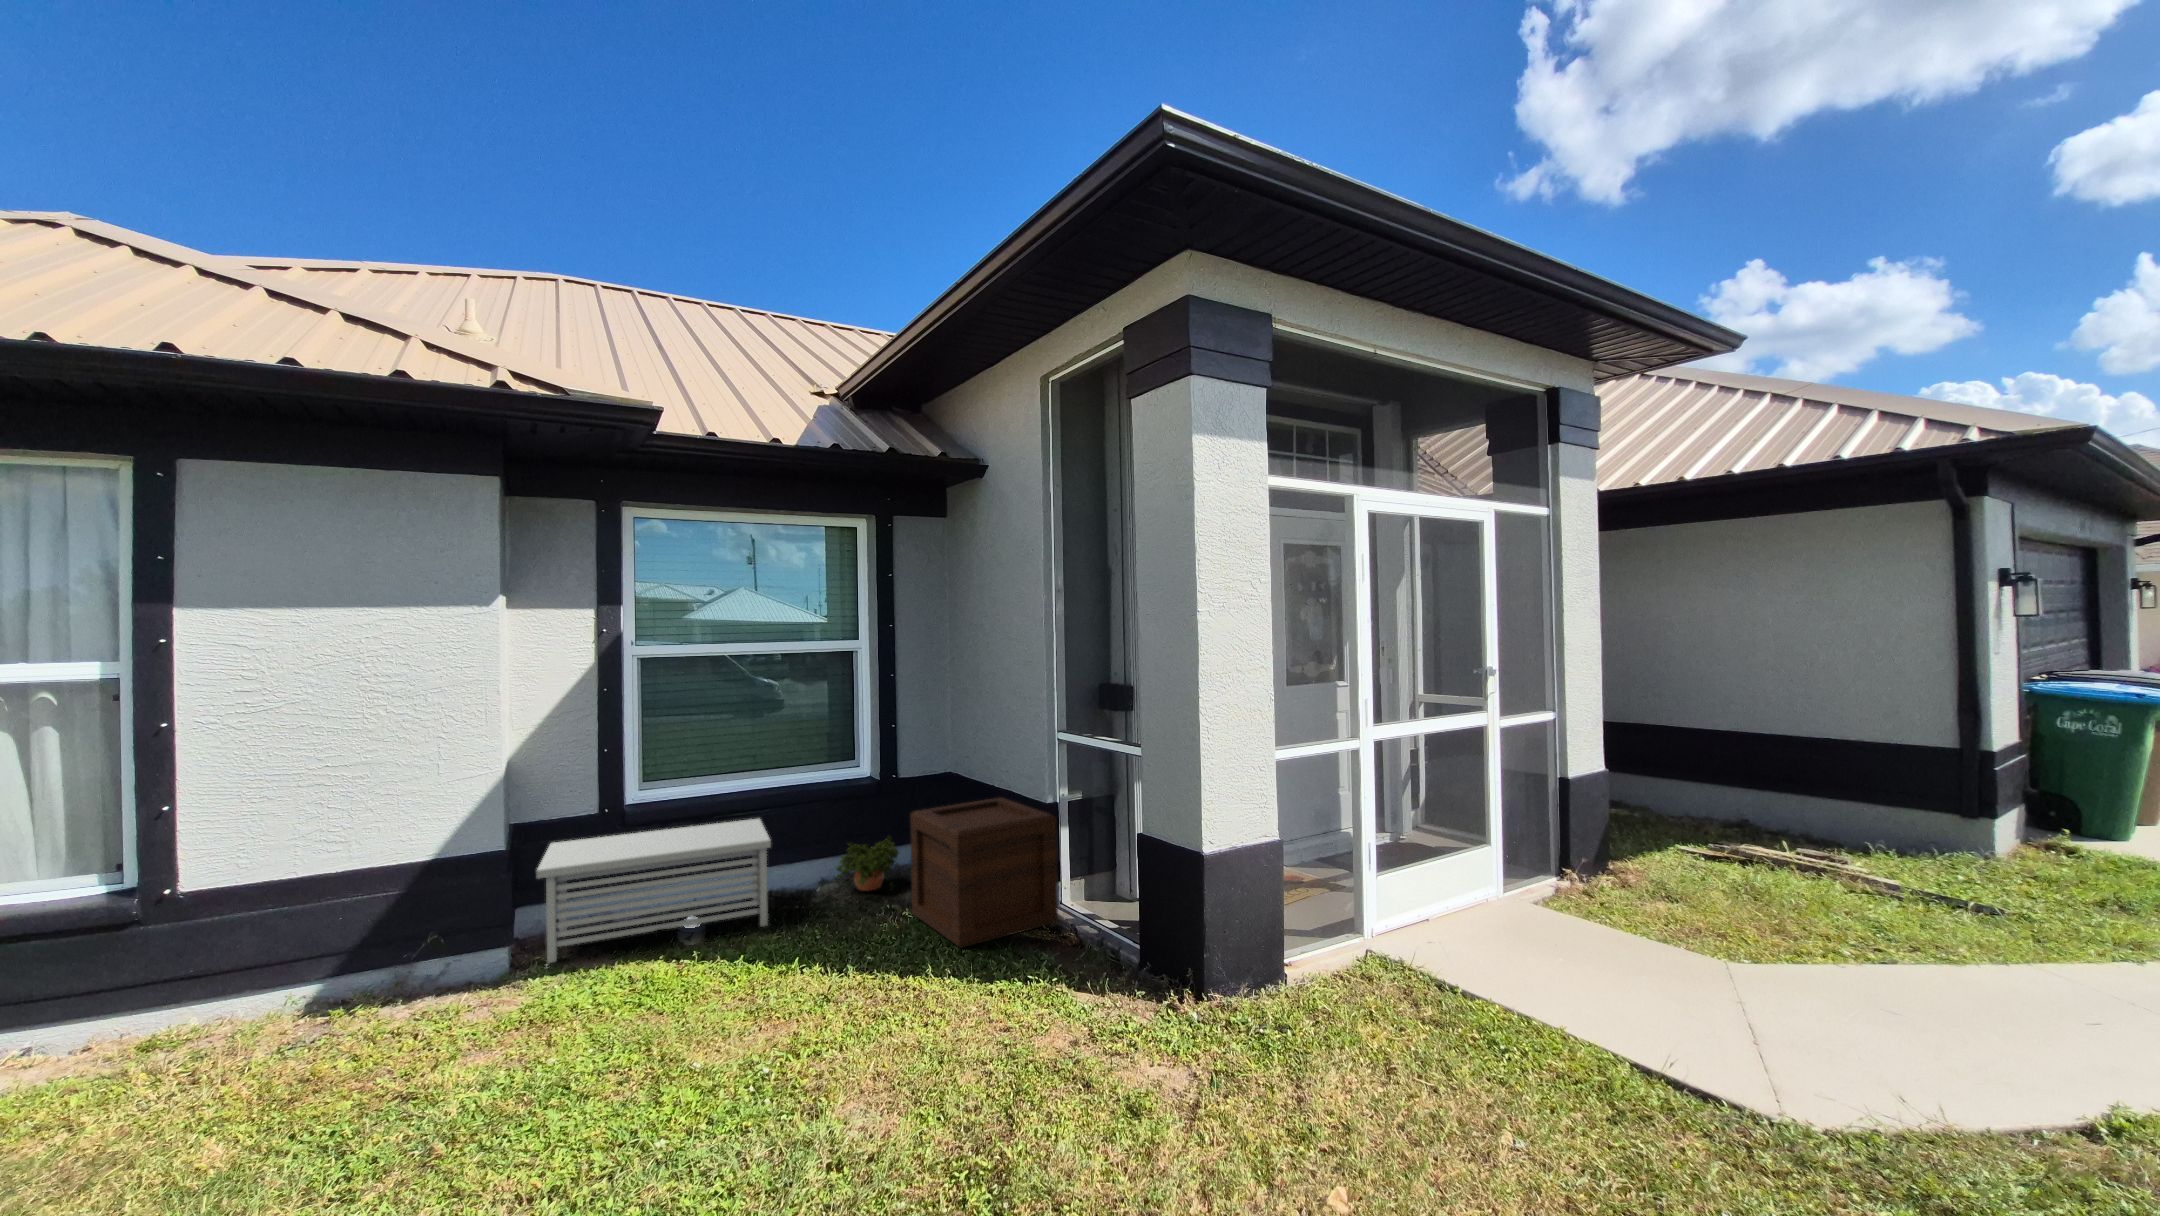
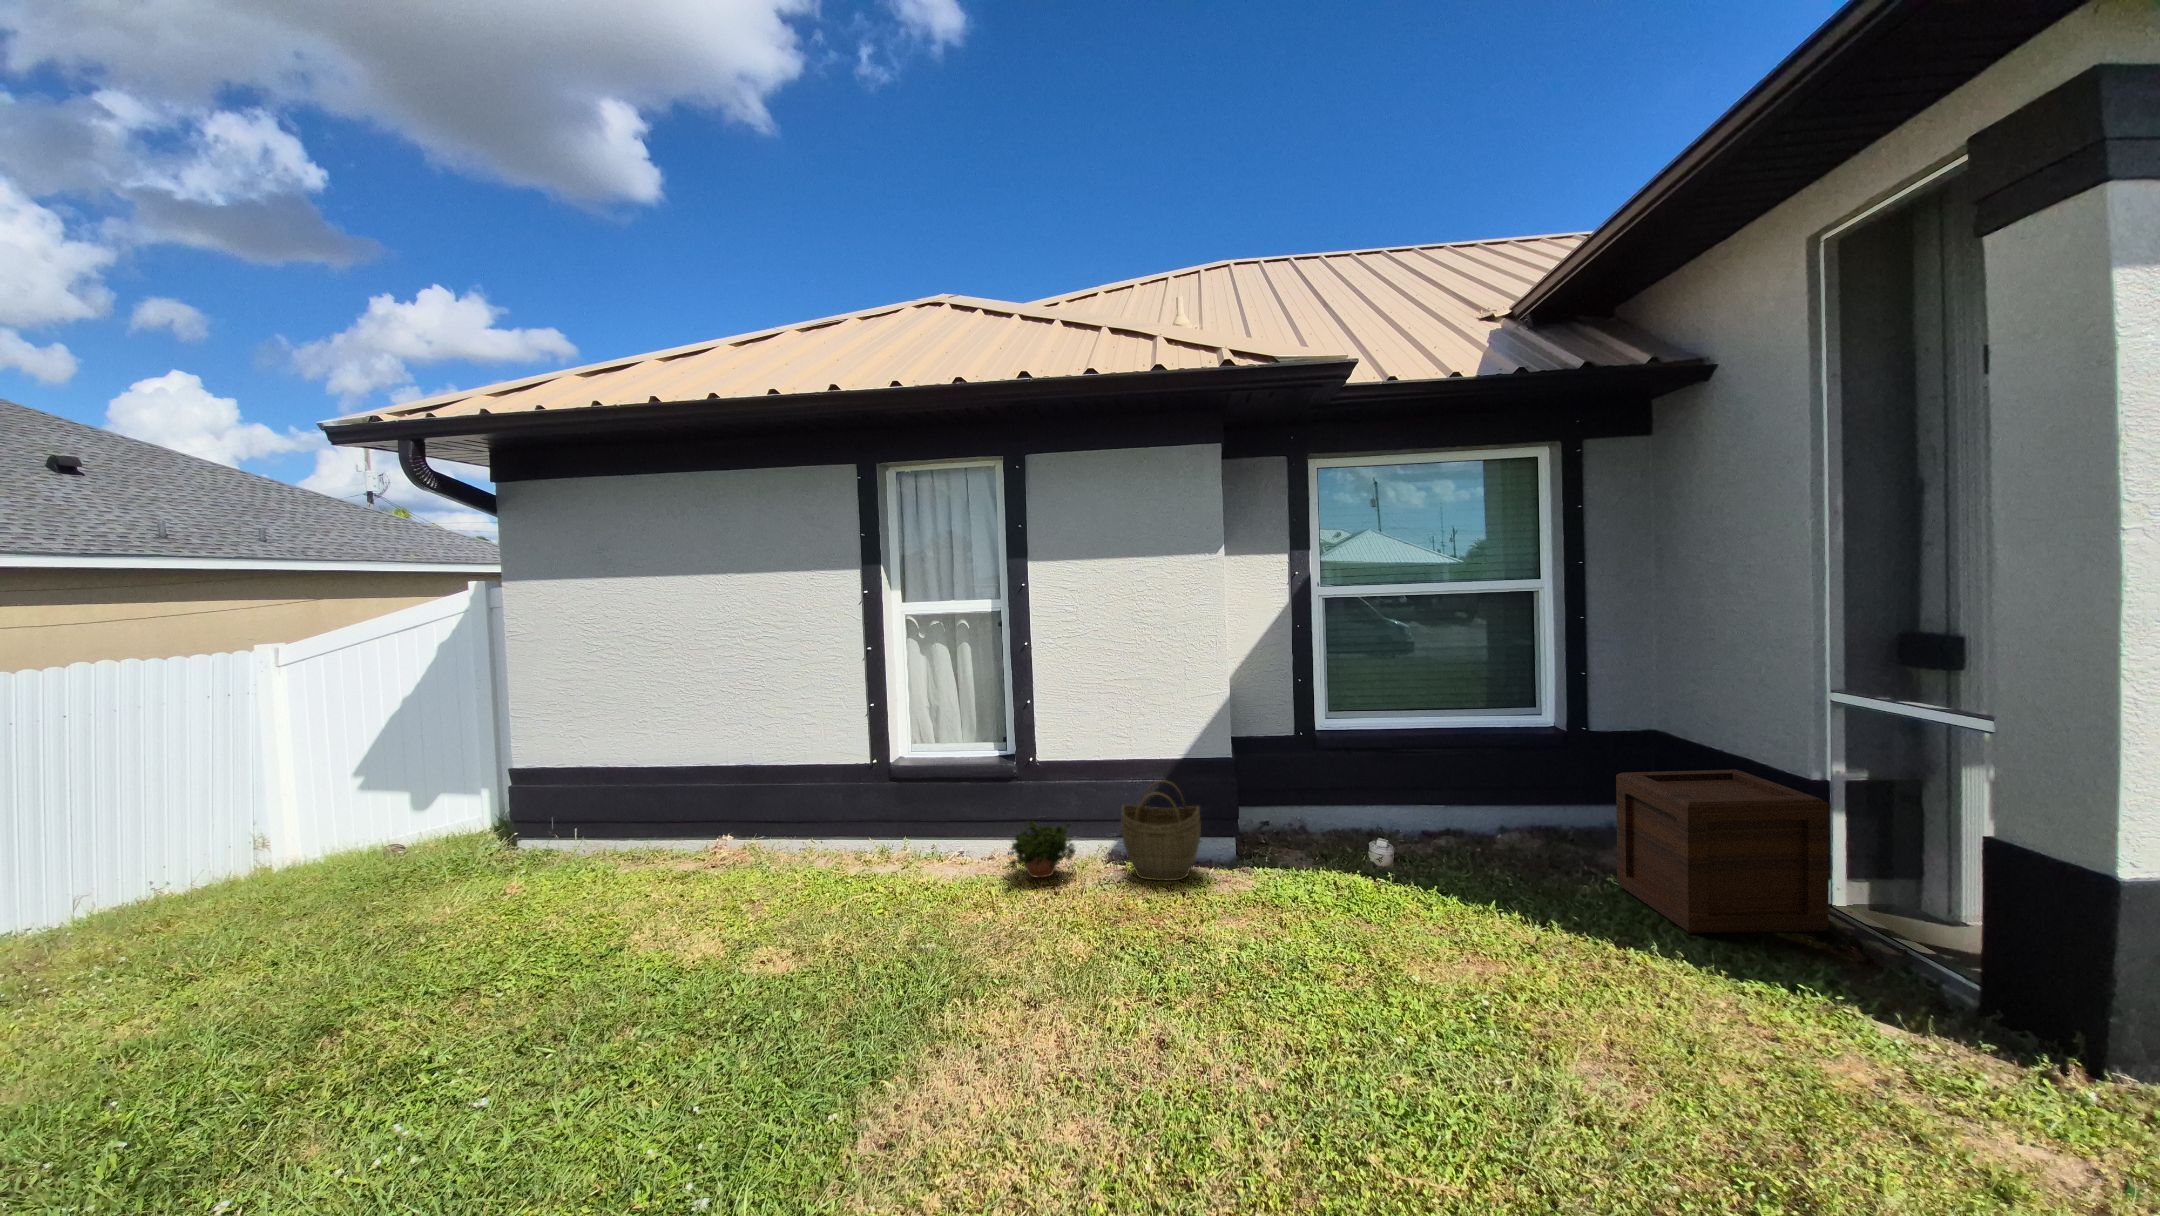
storage bench: present [536,819,771,963] -> none [1254,759,1456,866]
potted plant: present [836,836,899,891] -> present [1008,821,1076,880]
woven basket: none [322,888,453,1025] -> present [1121,781,1201,881]

